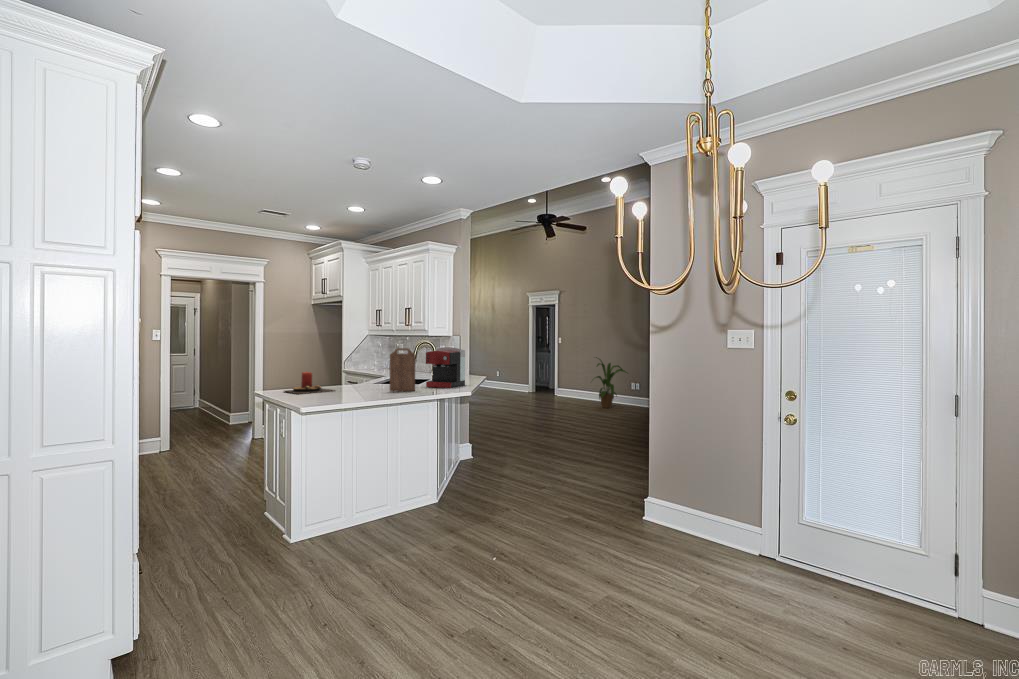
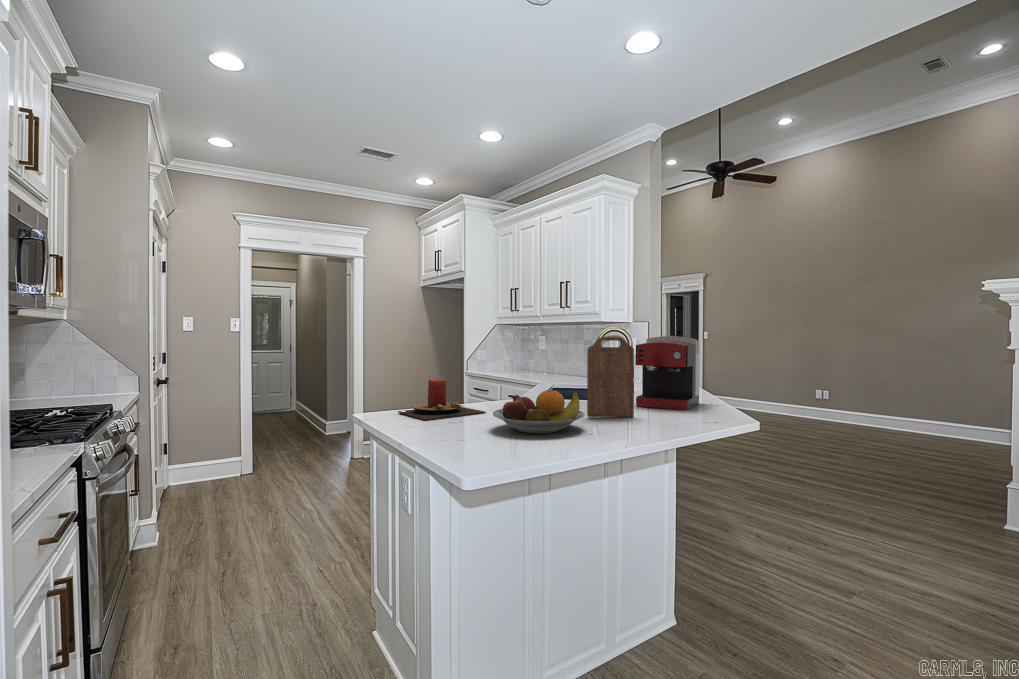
house plant: present [595,357,627,408] -> none [776,354,836,424]
fruit bowl: none [332,376,380,397] -> present [493,390,585,433]

